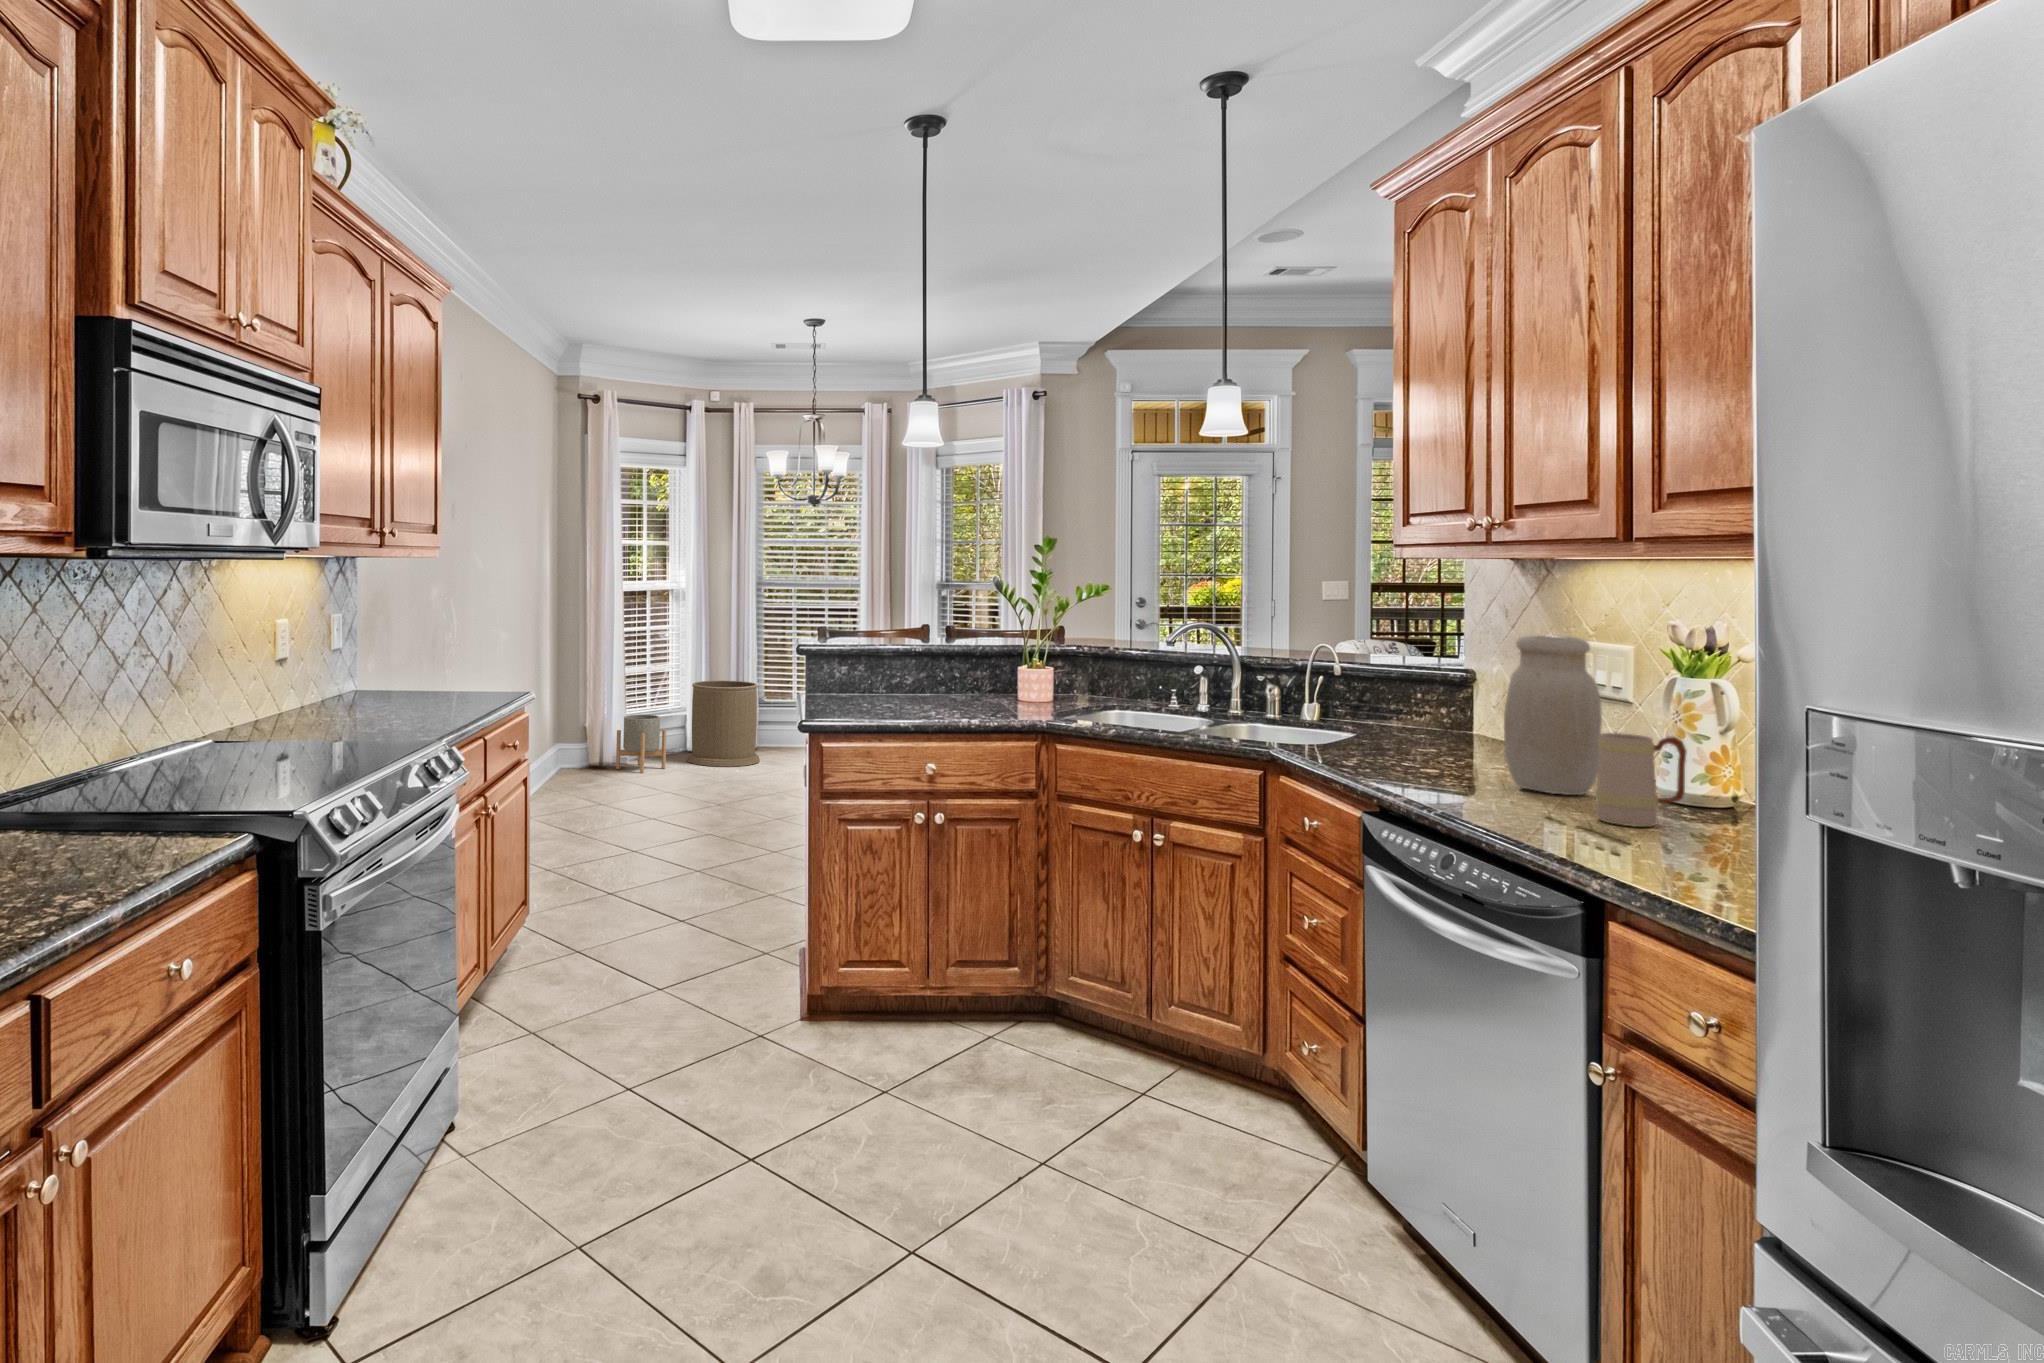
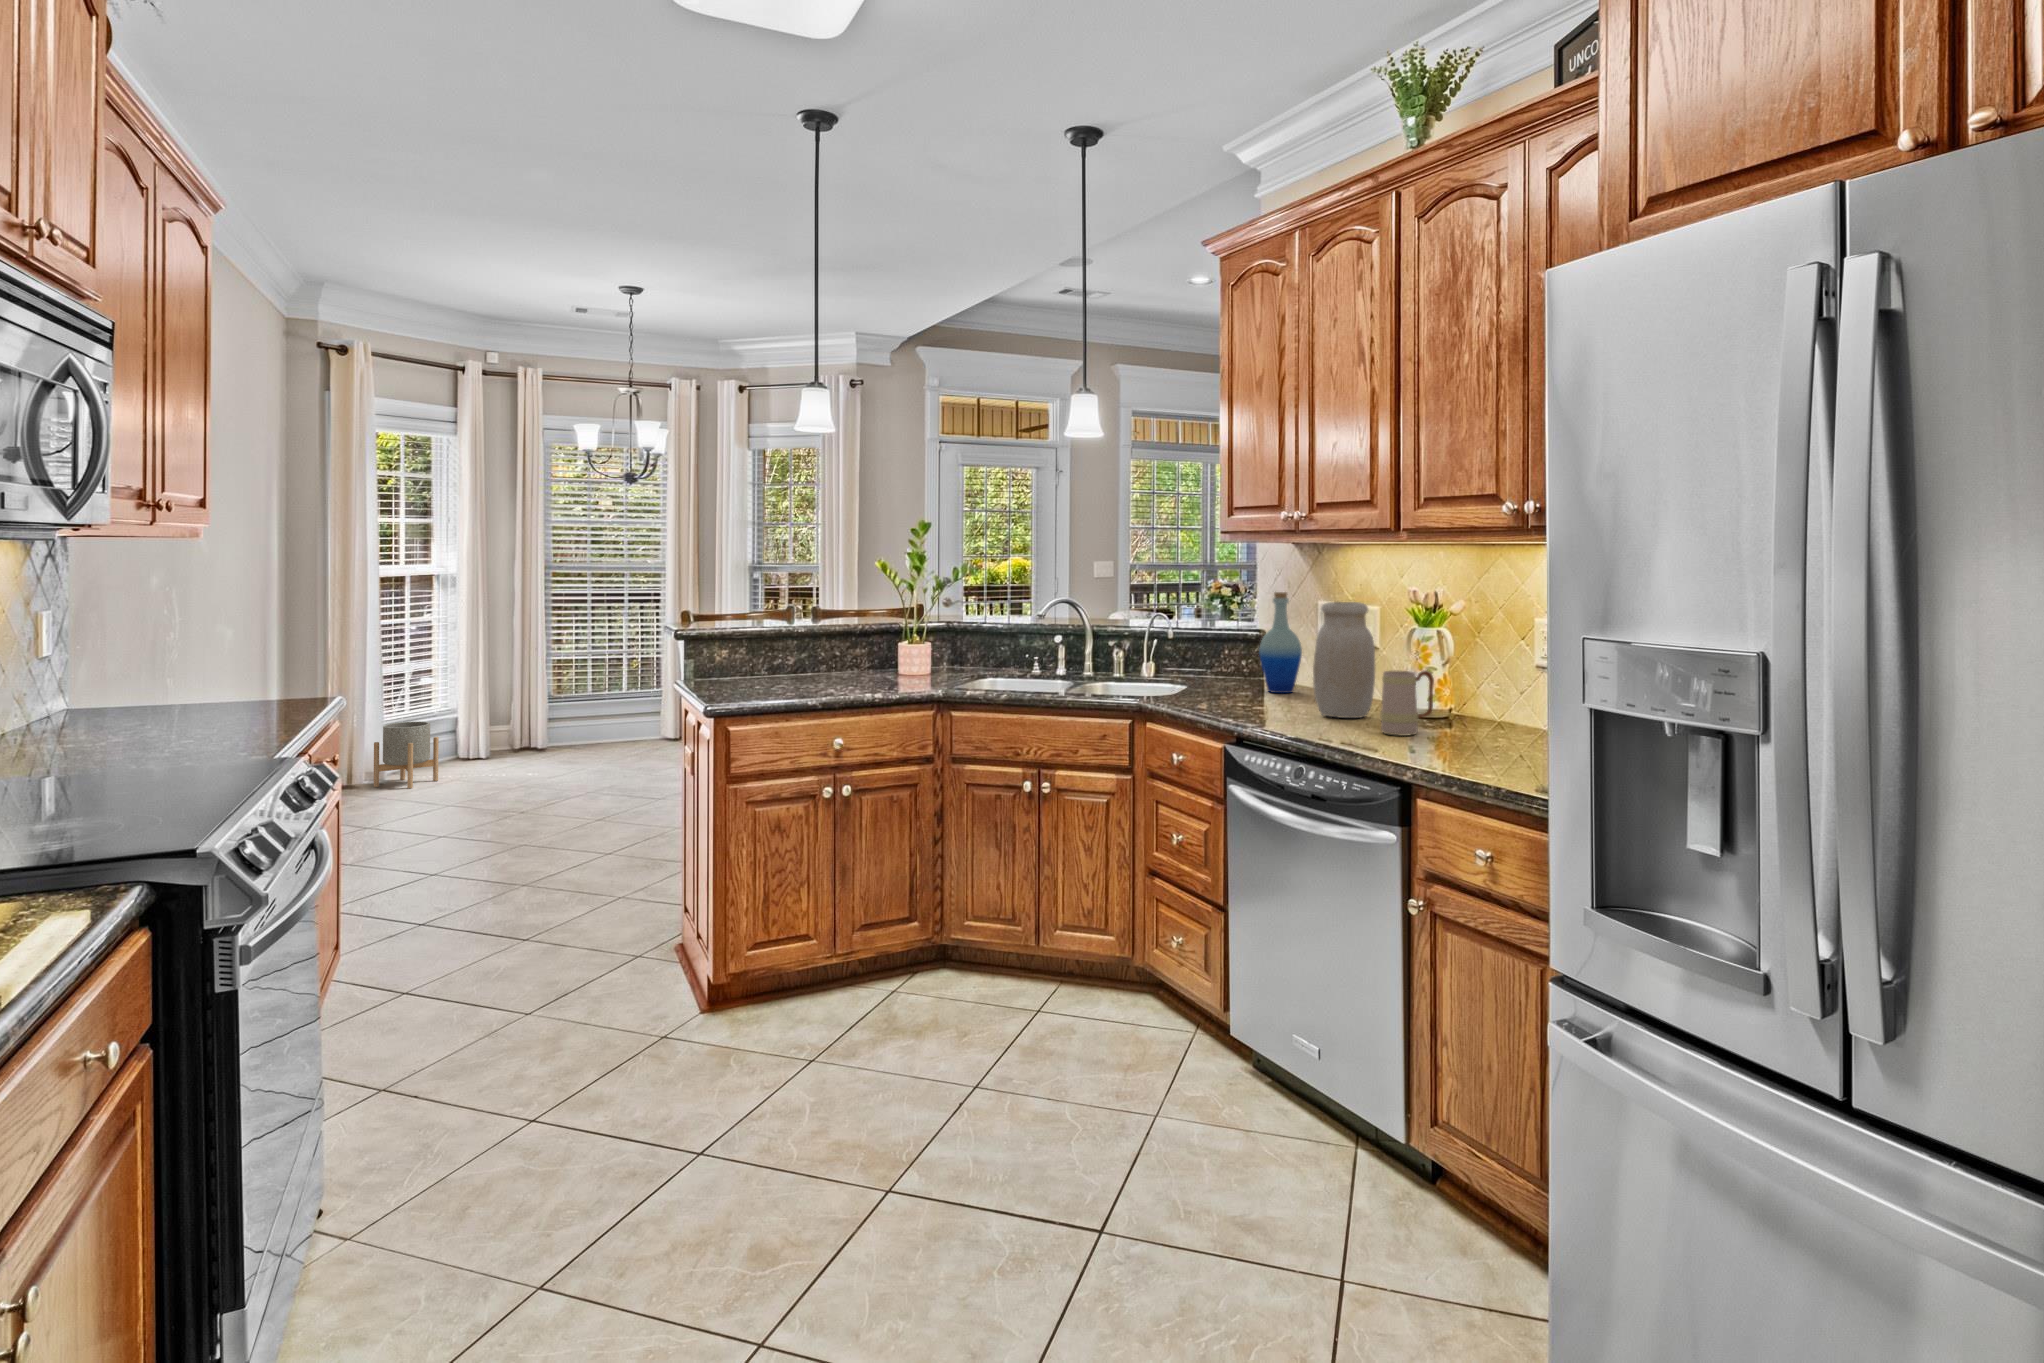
bottle: none [1447,623,1511,754] -> present [1259,592,1302,693]
trash can: present [687,681,760,767] -> none [461,677,551,773]

